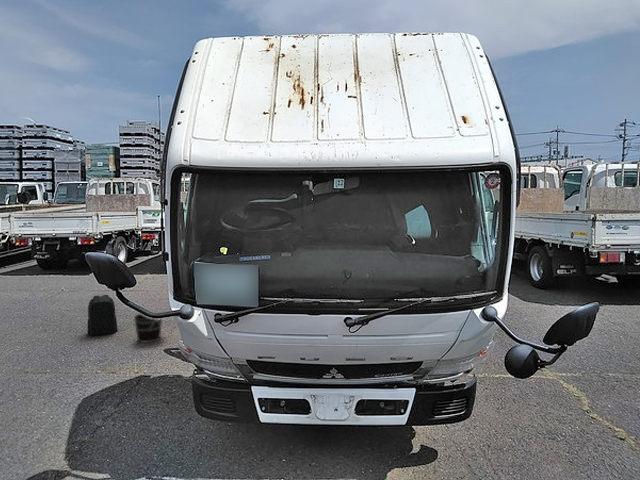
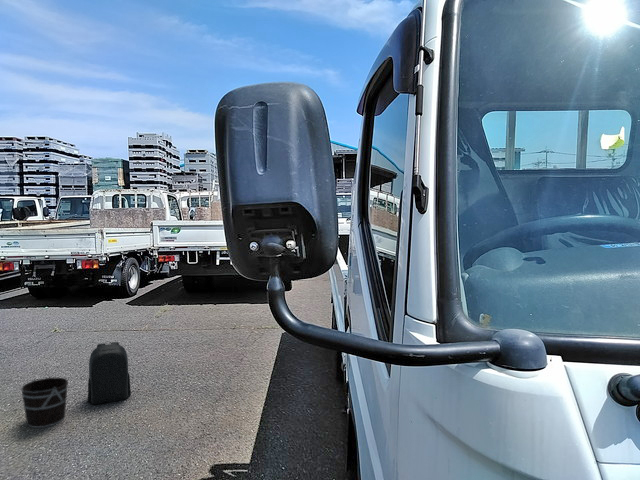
bucket: present [135,314,162,342] -> present [21,378,68,428]

